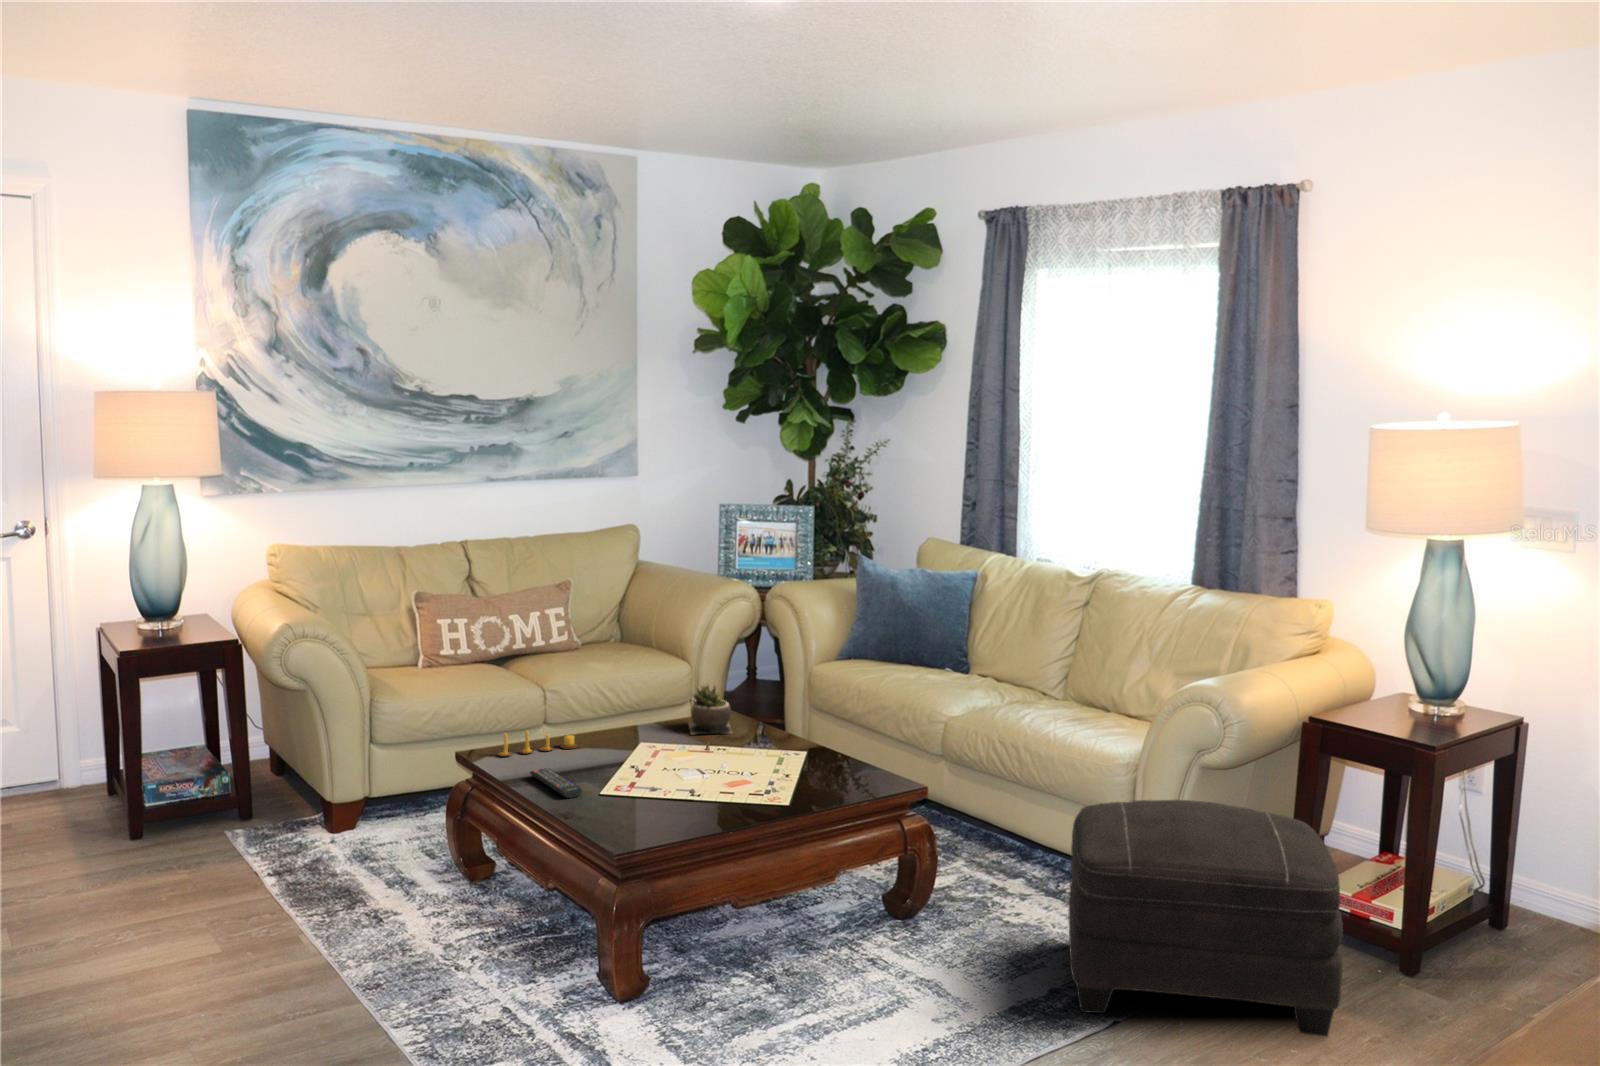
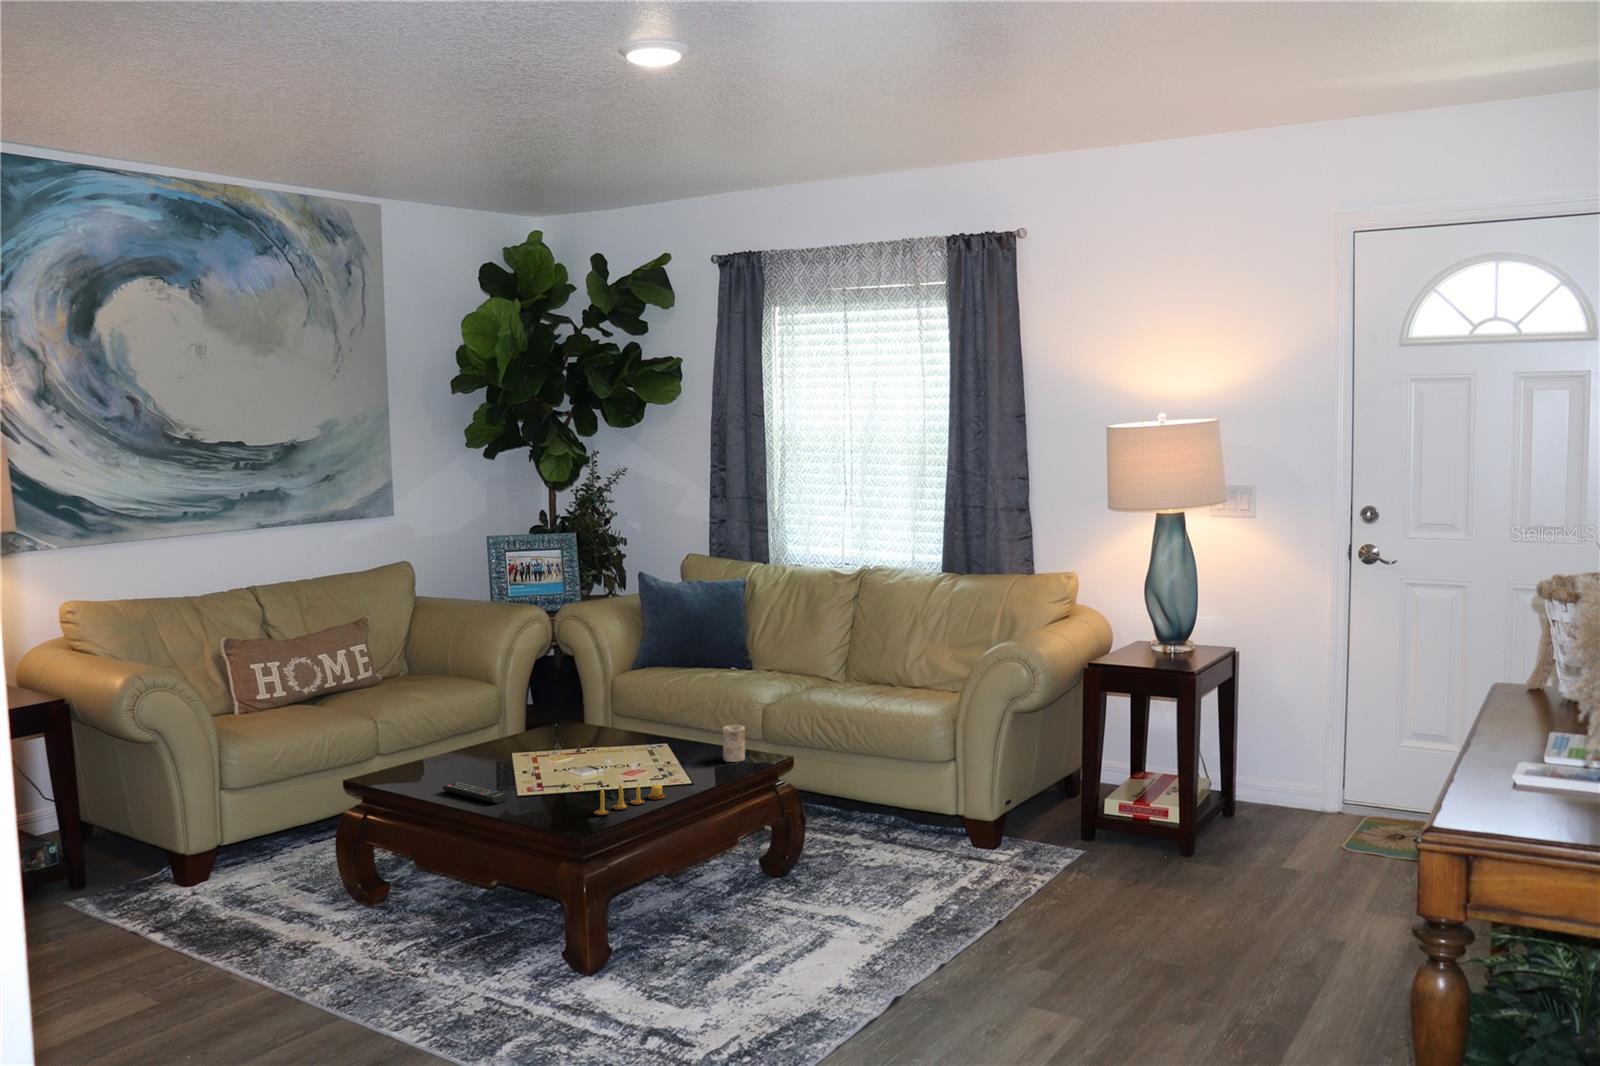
succulent plant: present [689,685,732,734] -> none [549,694,599,742]
candle: present [498,731,577,756] -> present [594,784,666,815]
mug: none [836,741,861,783] -> present [723,725,745,762]
ottoman: present [1068,800,1343,1036] -> none [927,738,1157,919]

